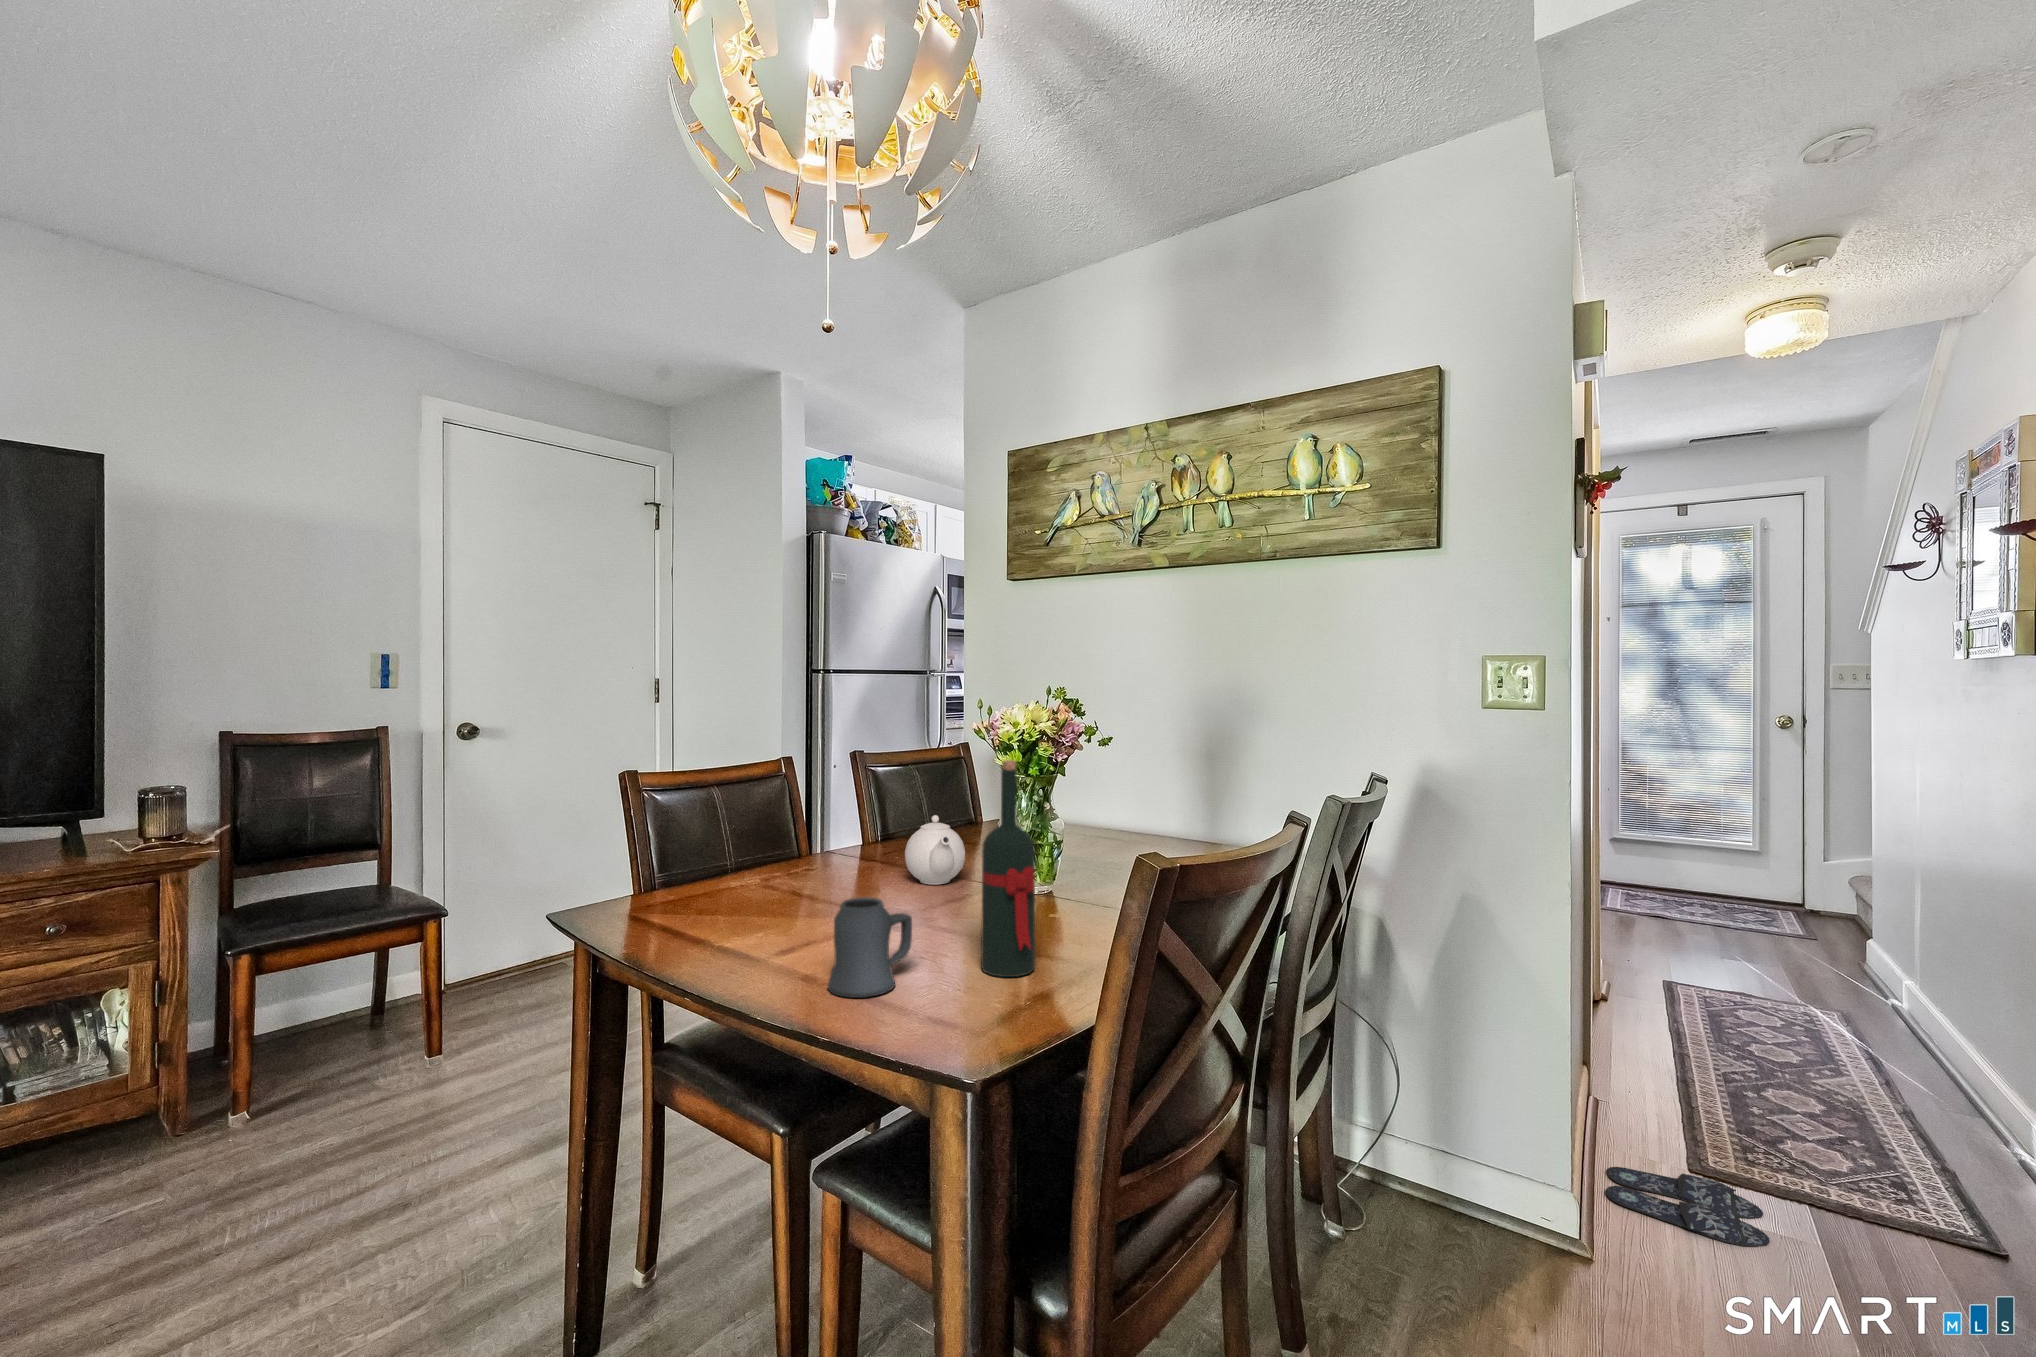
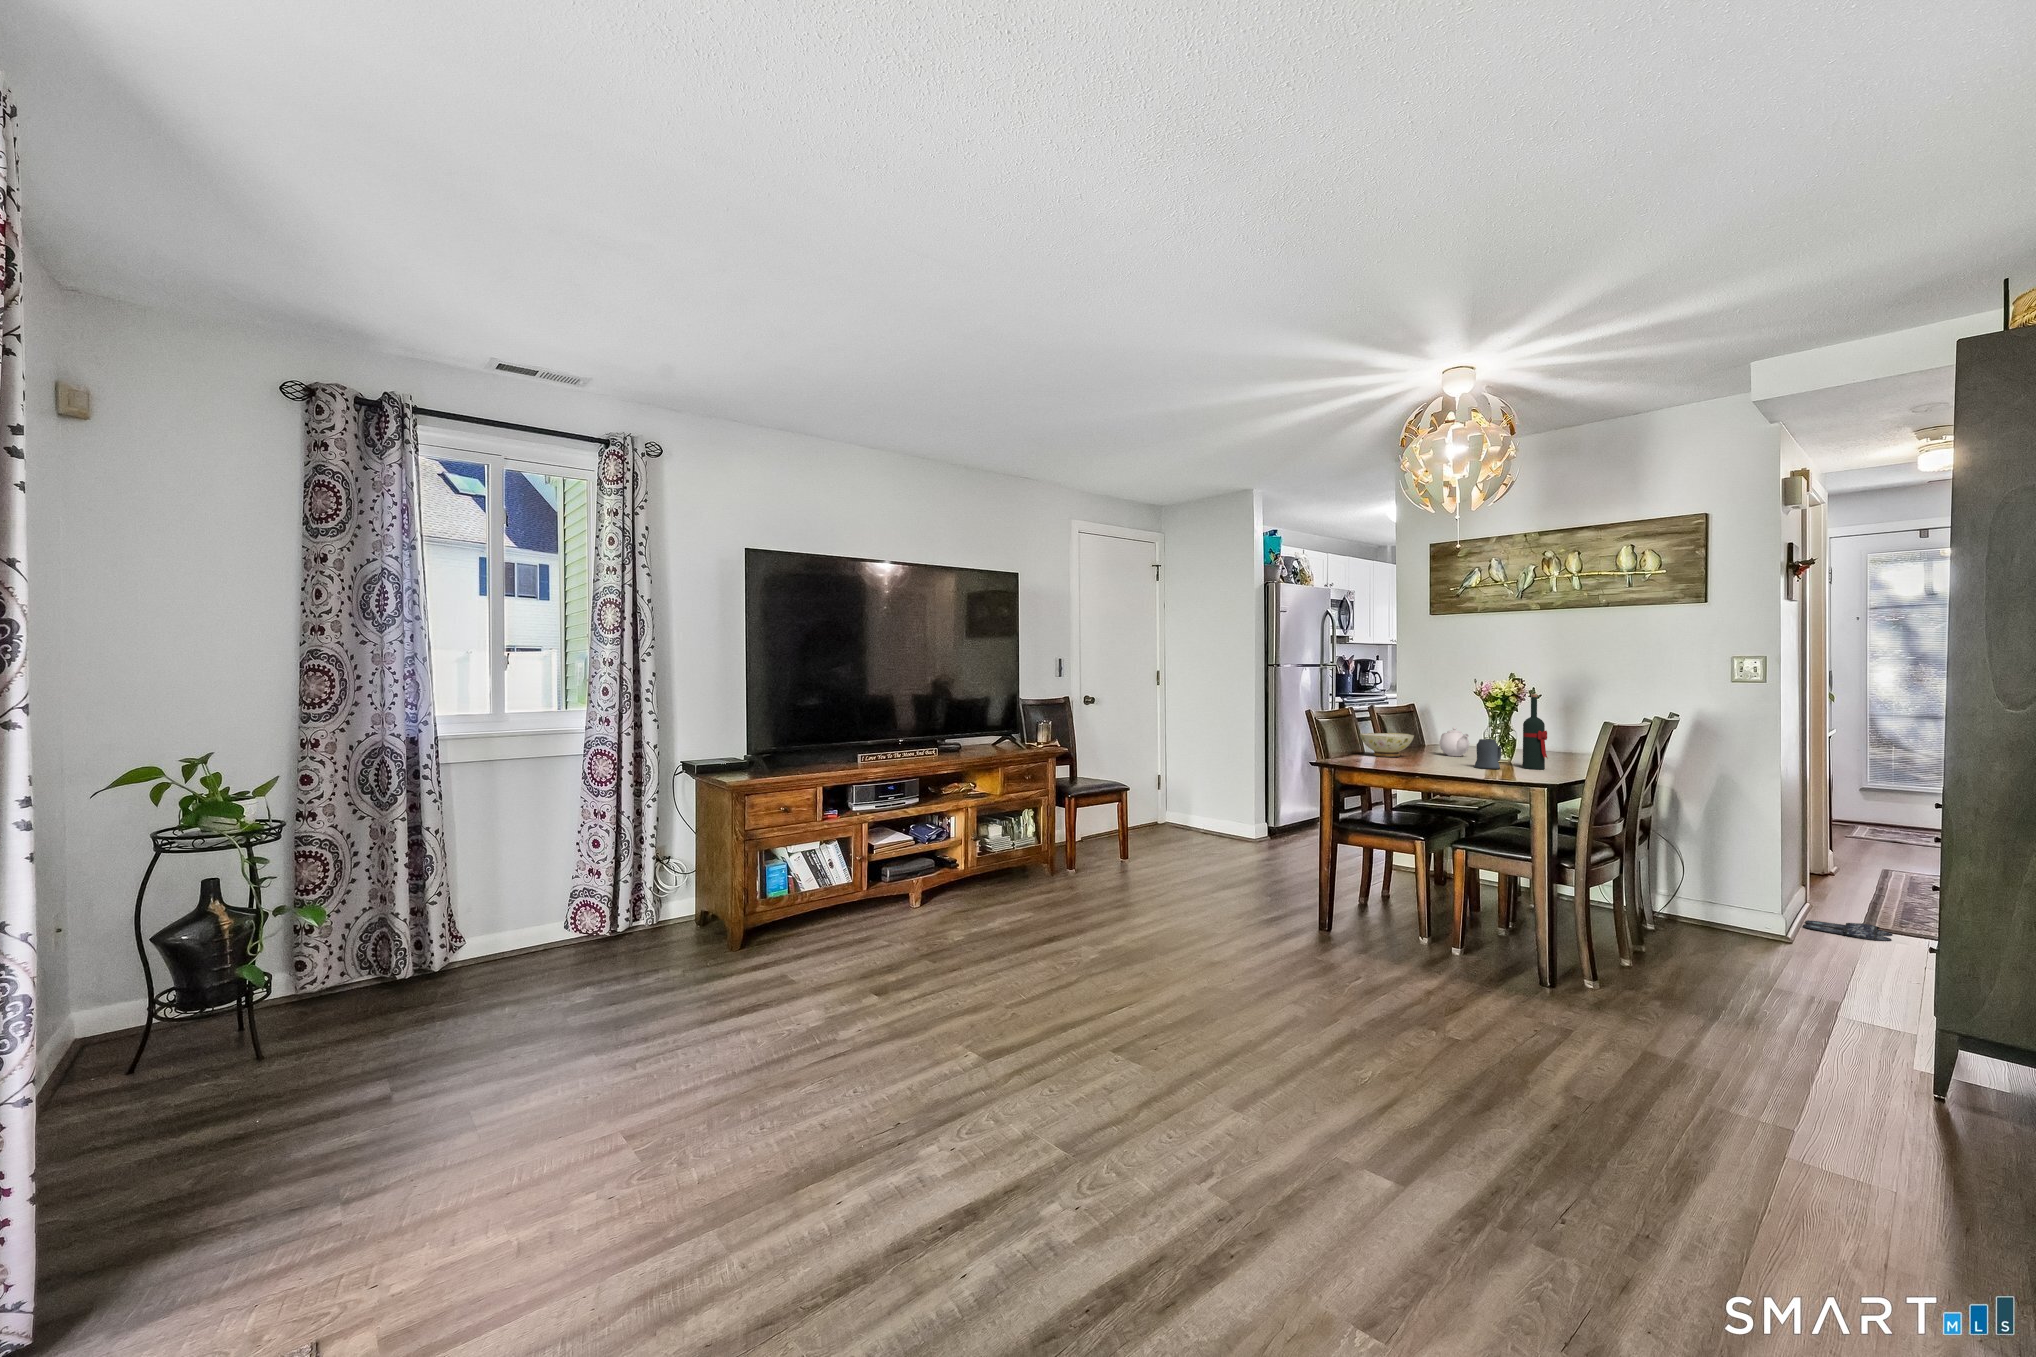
ceramic bowl: none [672,838,801,911] -> present [1360,733,1414,757]

